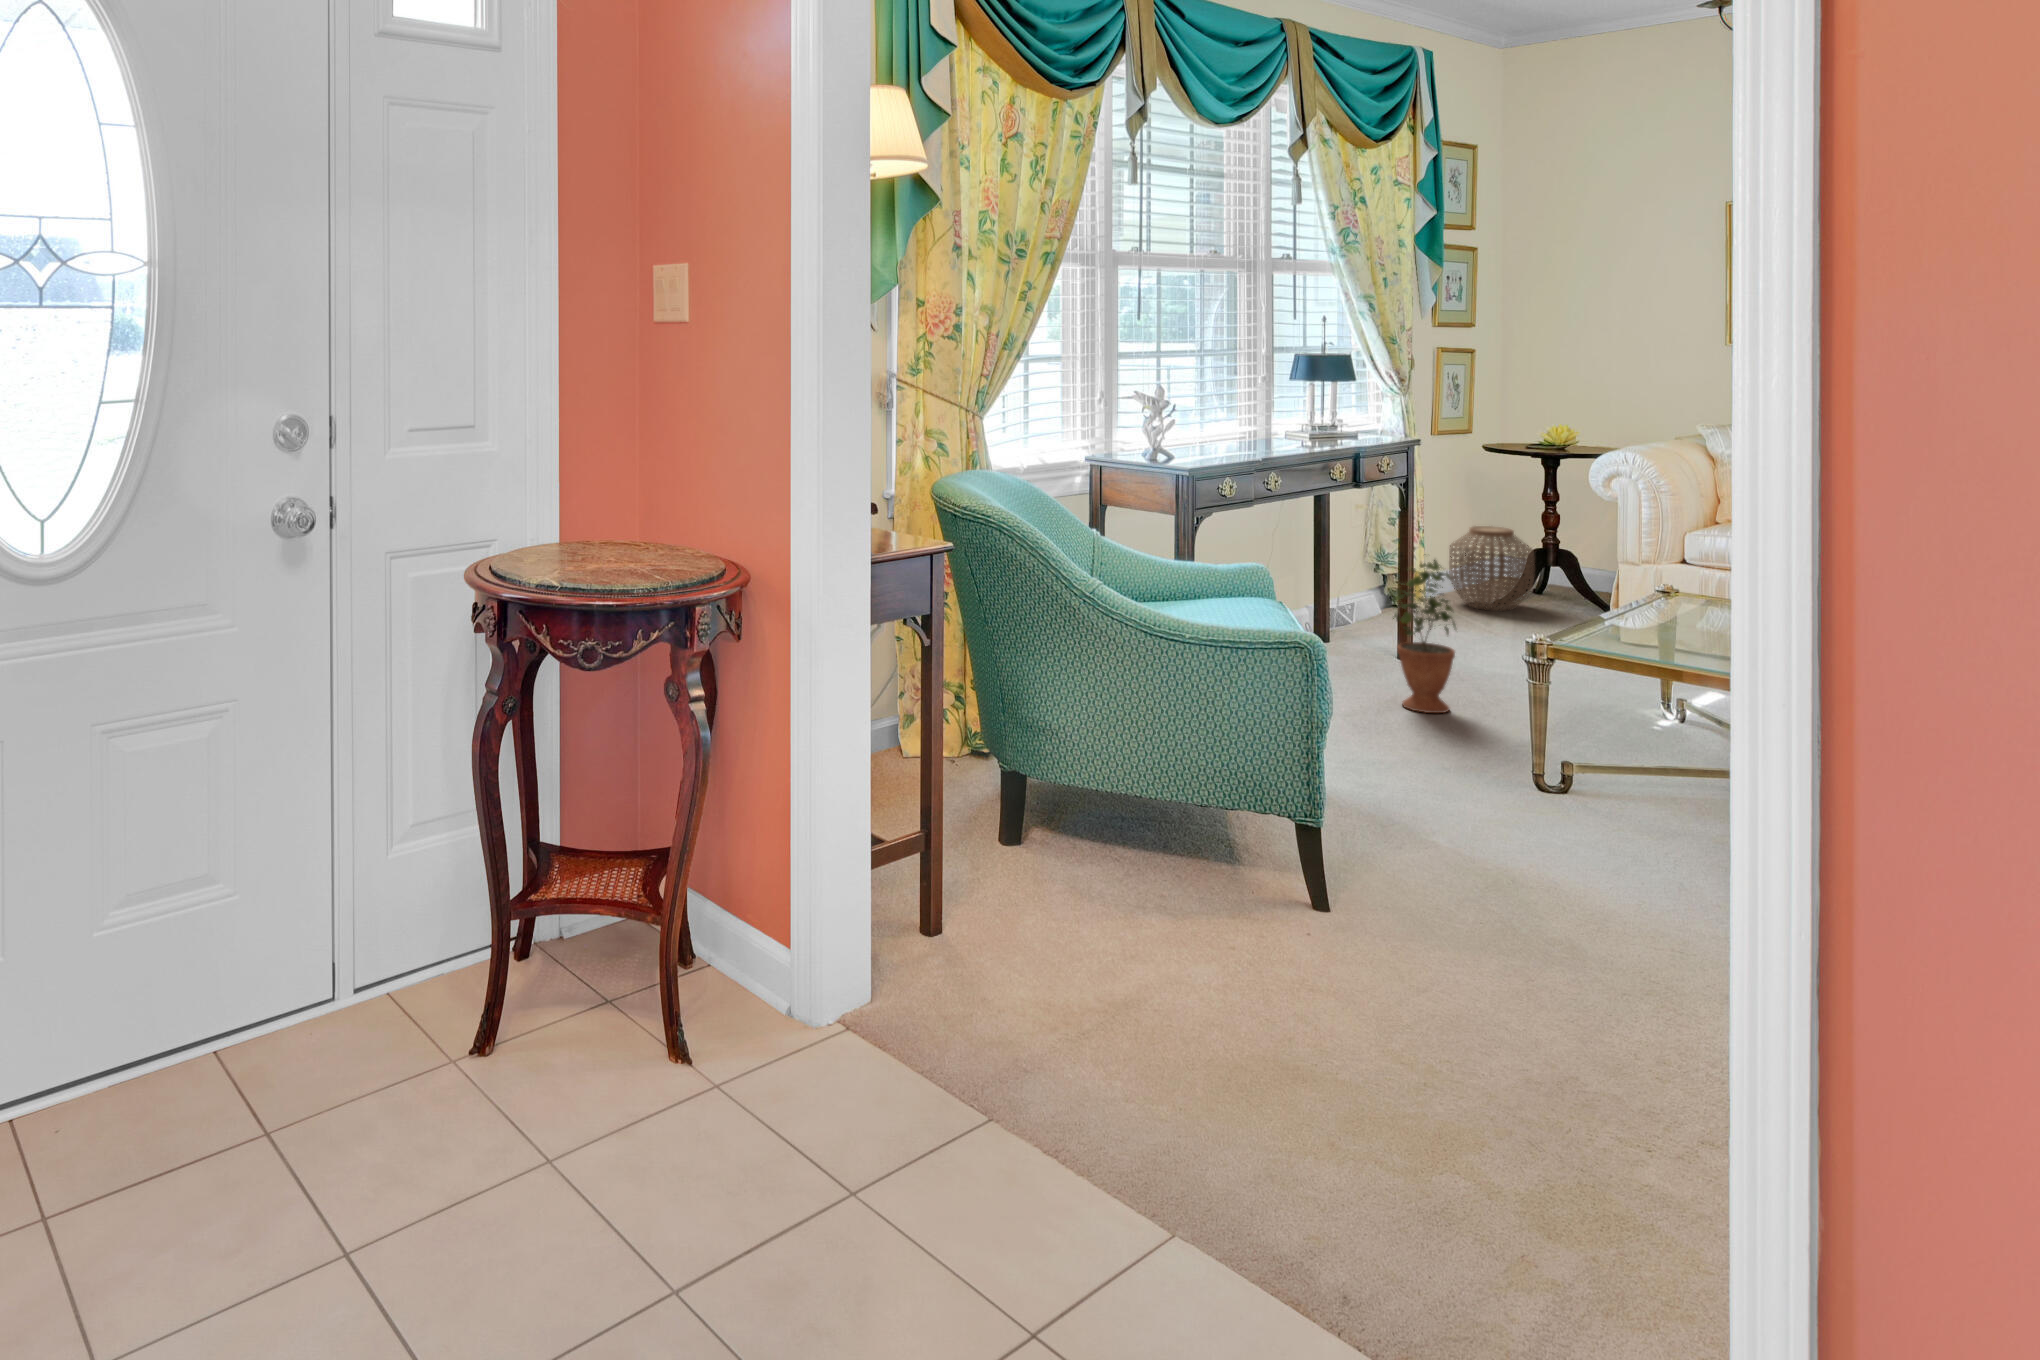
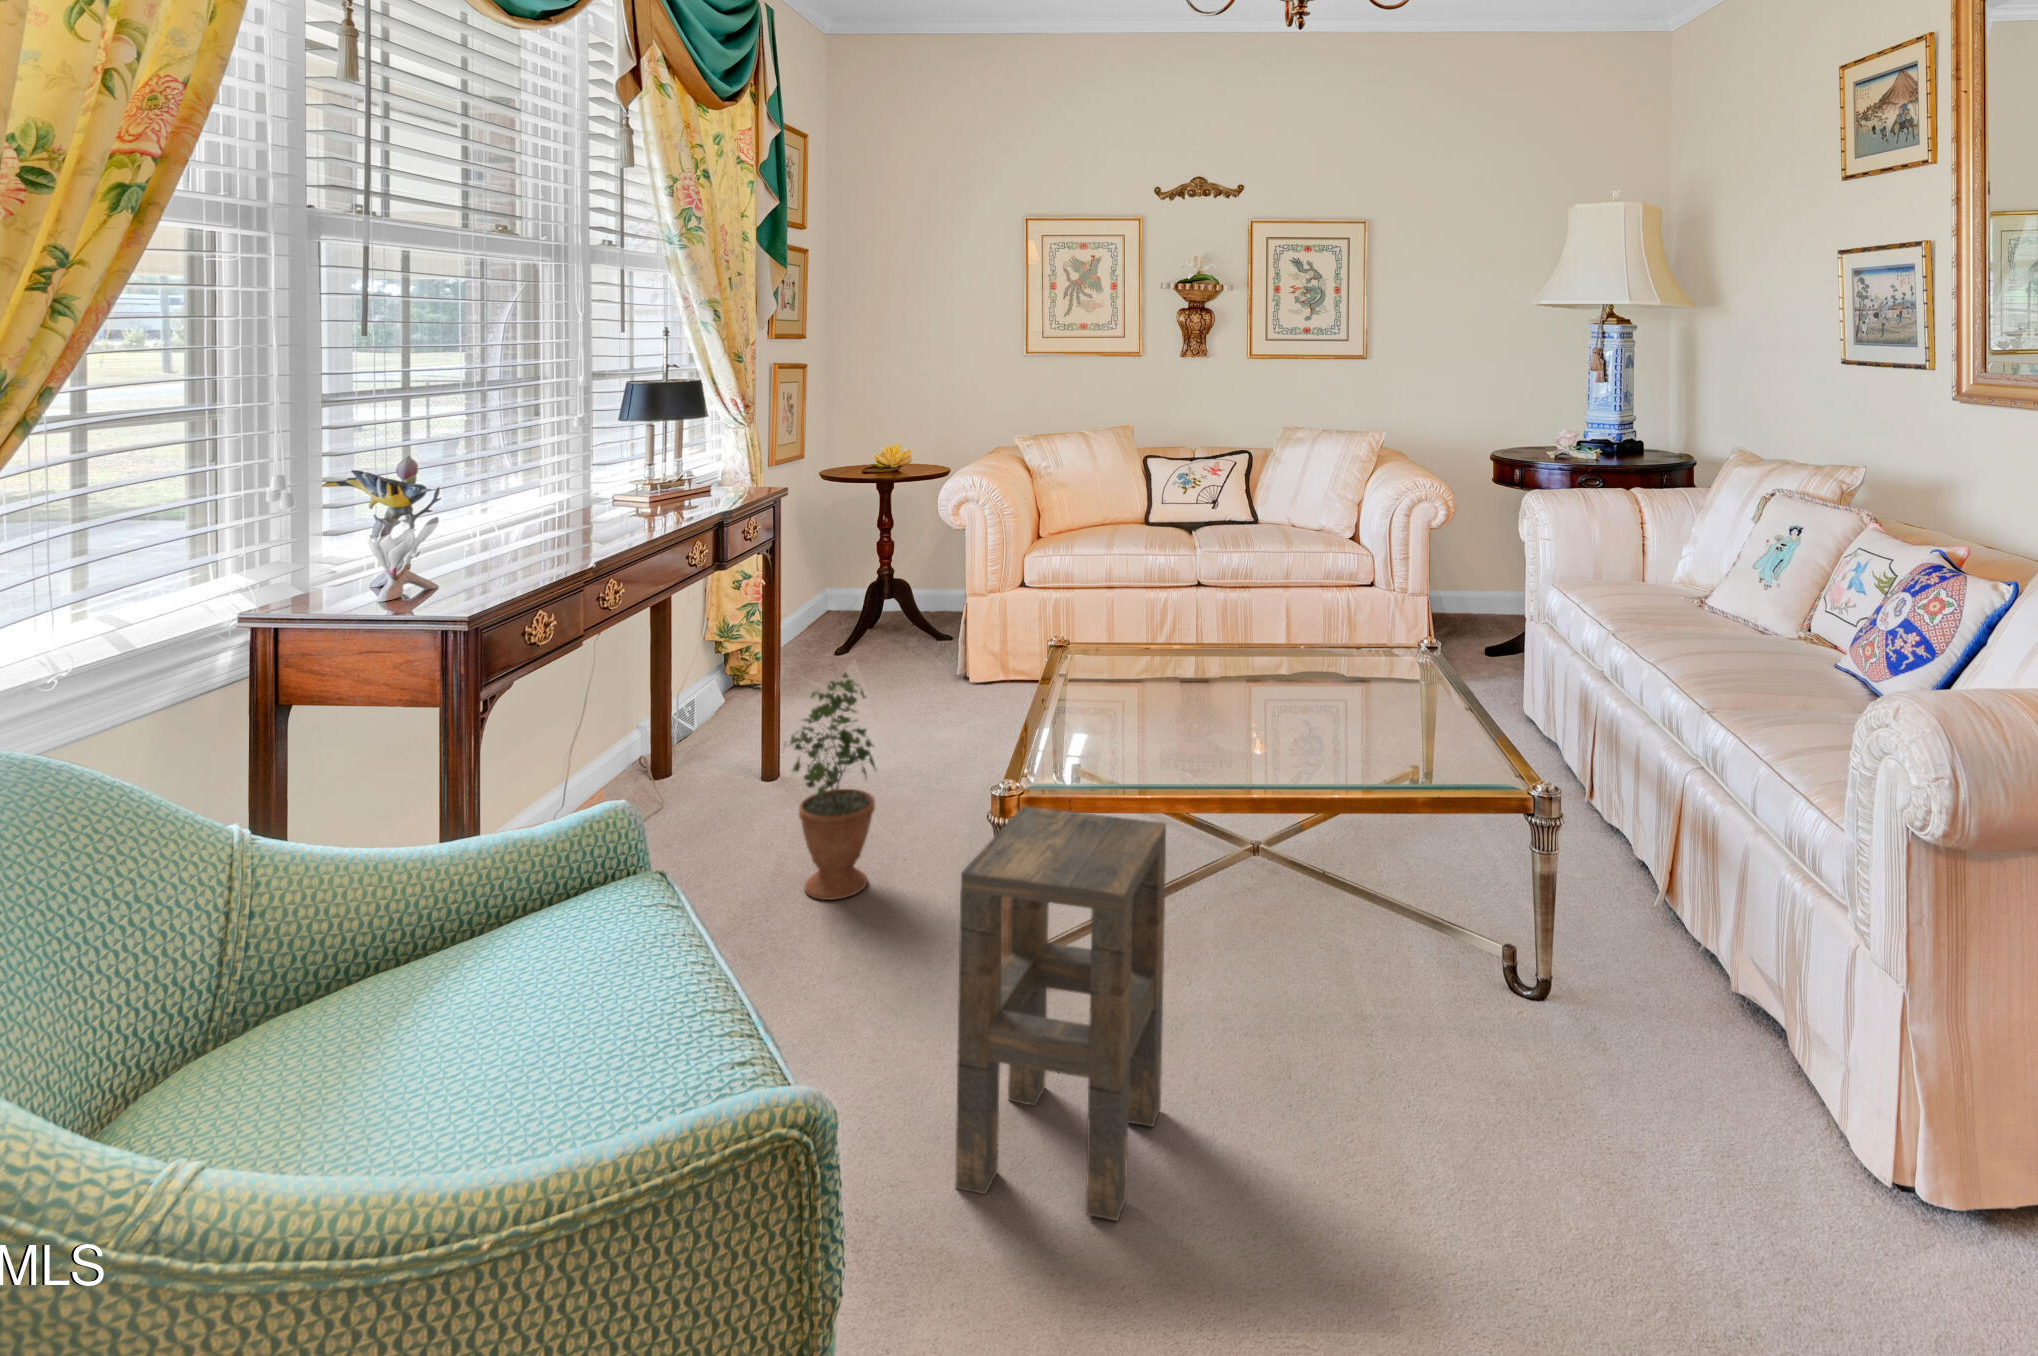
woven basket: present [1449,526,1535,610] -> none [789,567,879,667]
side table: none [1437,616,1602,850] -> present [955,806,1166,1221]

